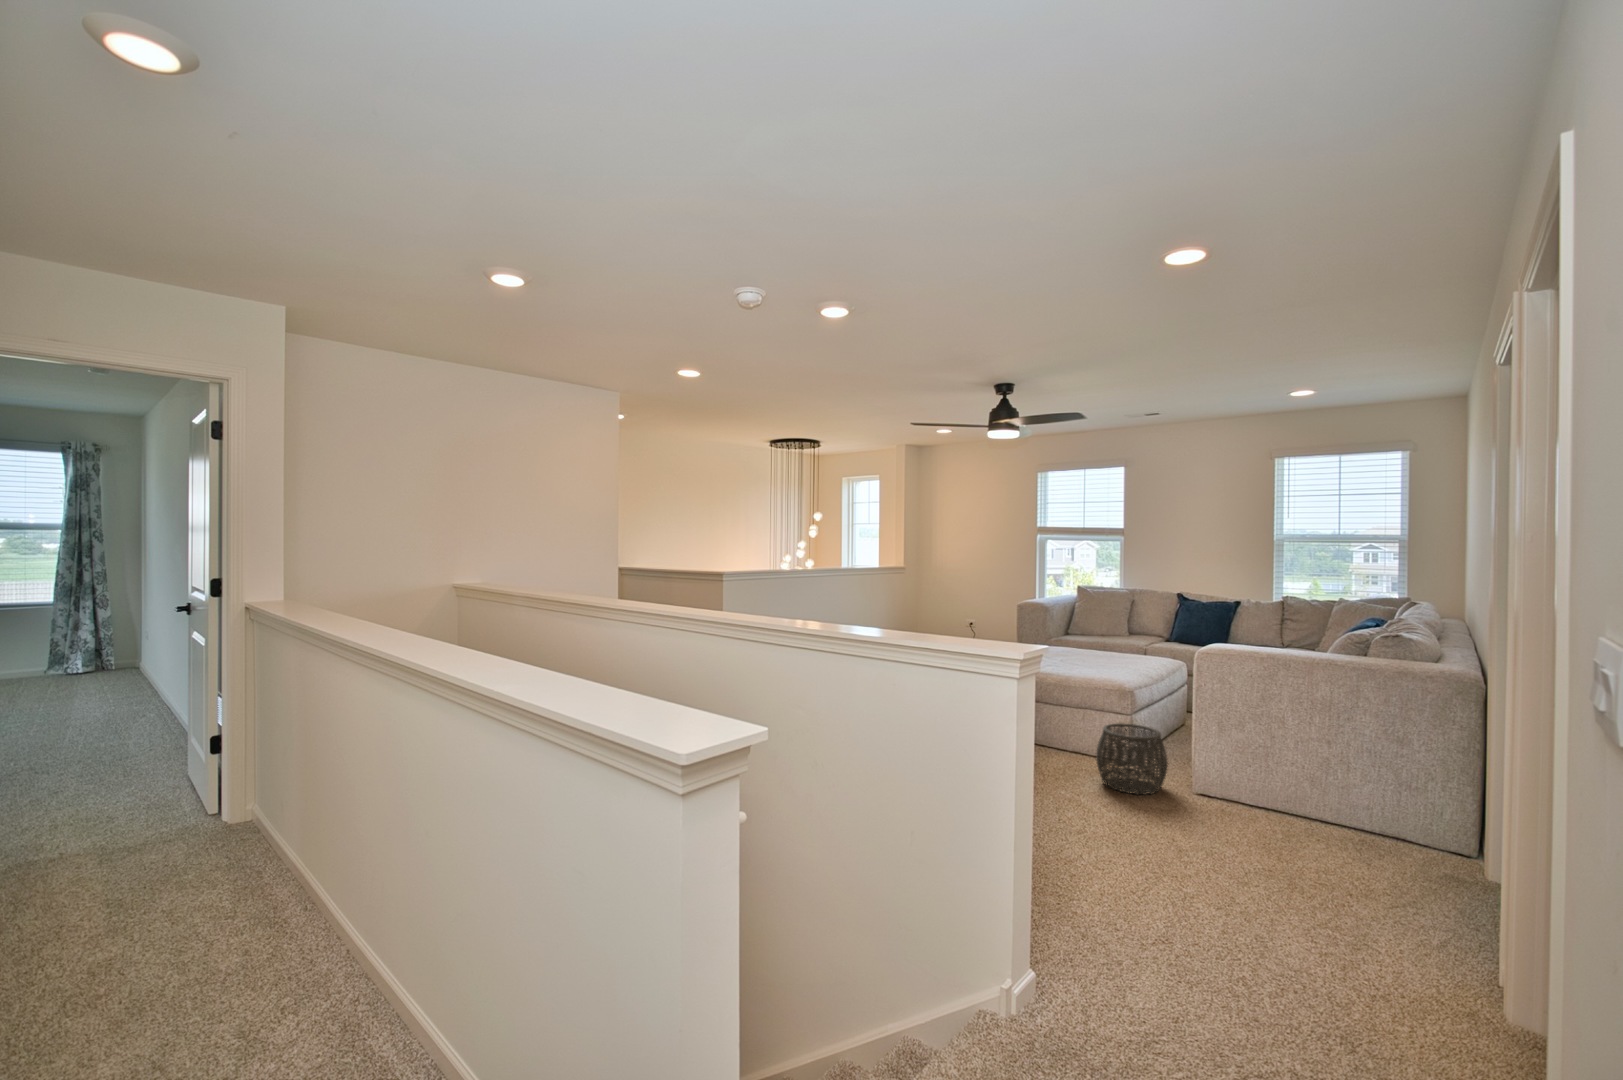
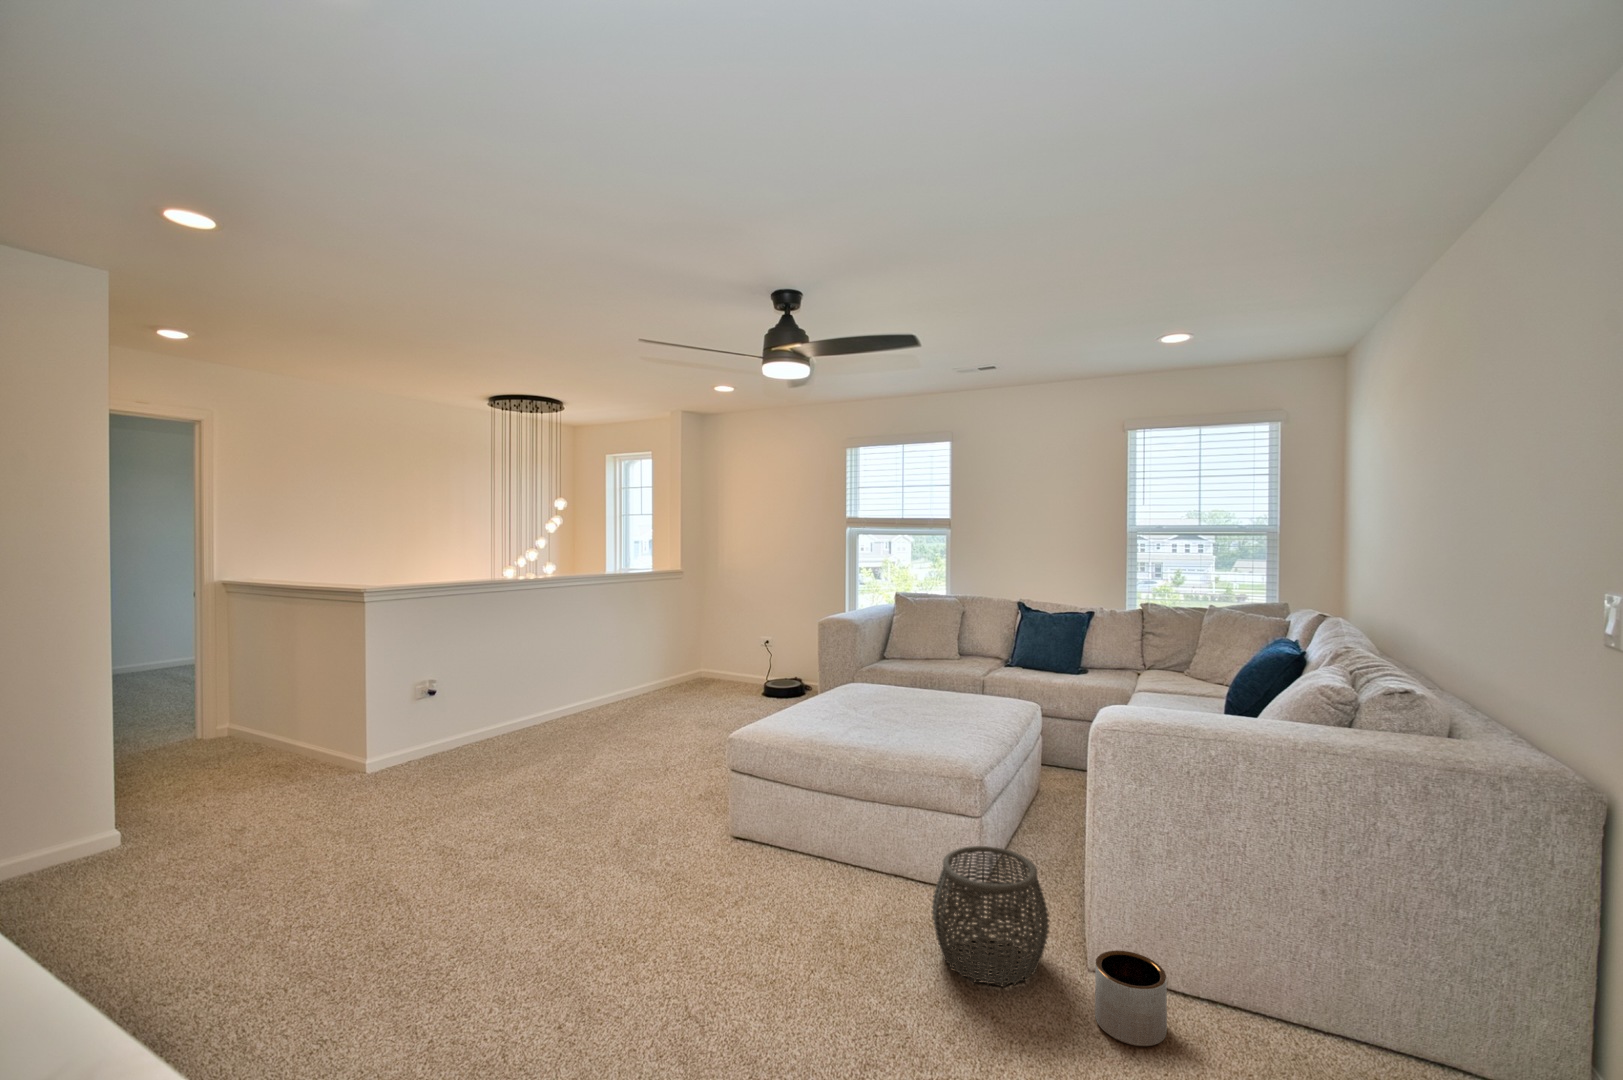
planter: none [1191,775,1233,820] -> present [1095,950,1167,1046]

